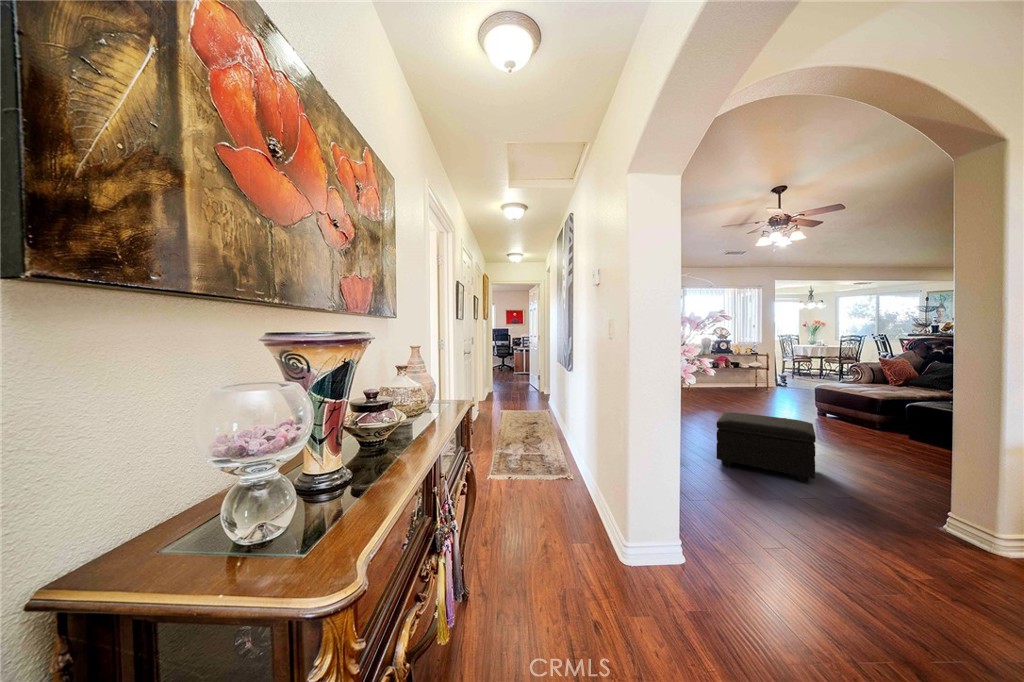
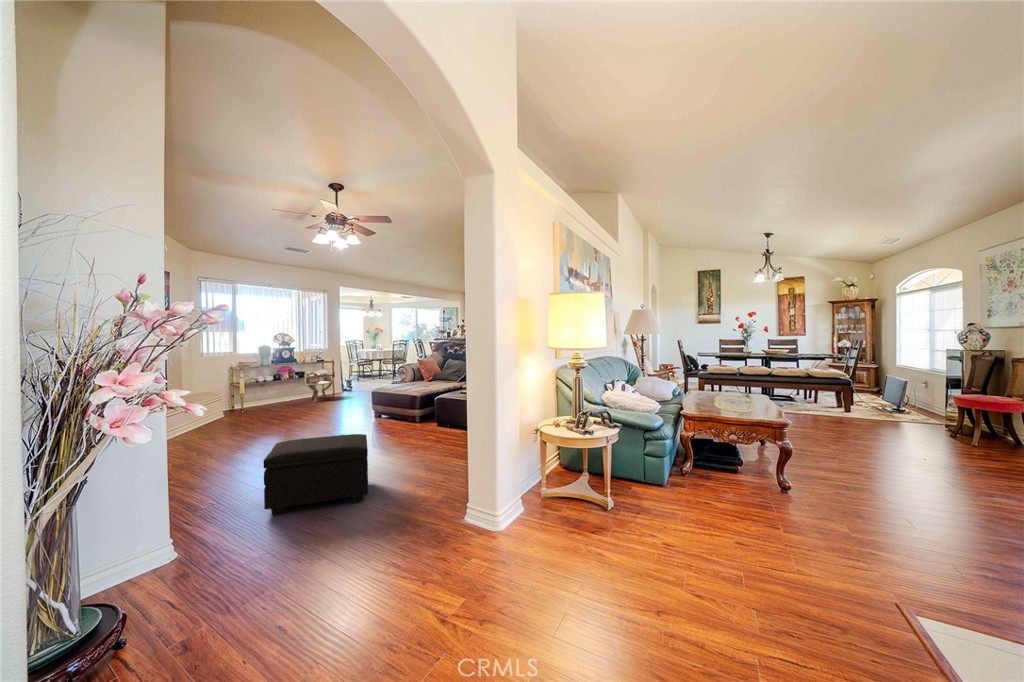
side table: none [732,363,767,390] -> present [302,373,333,402]

